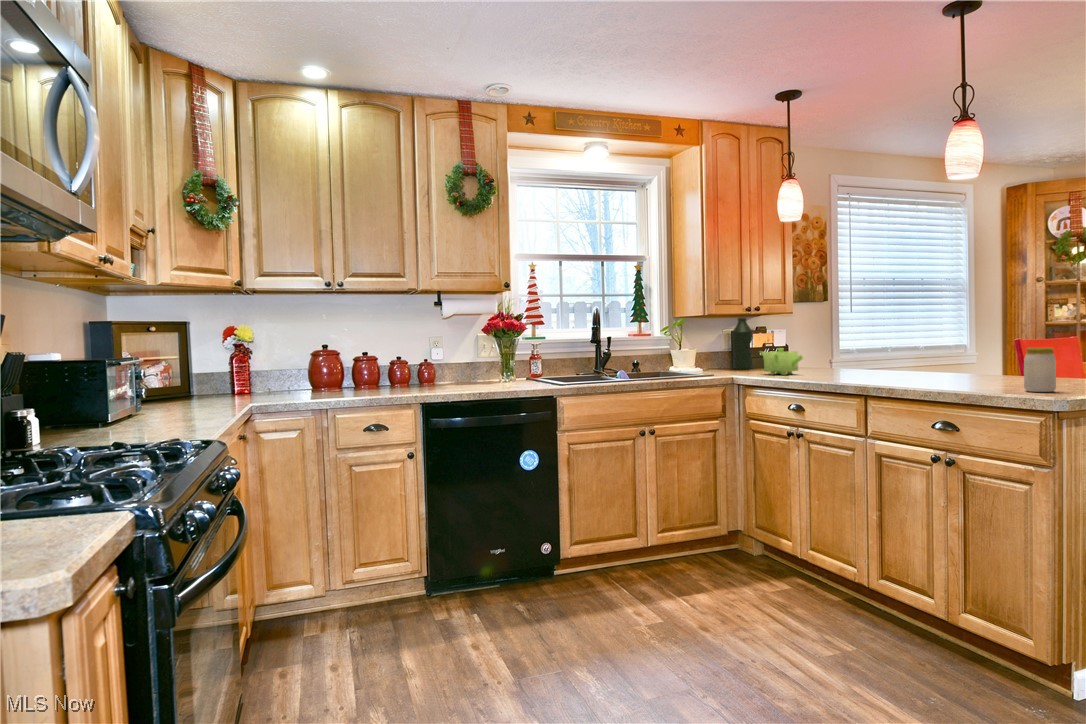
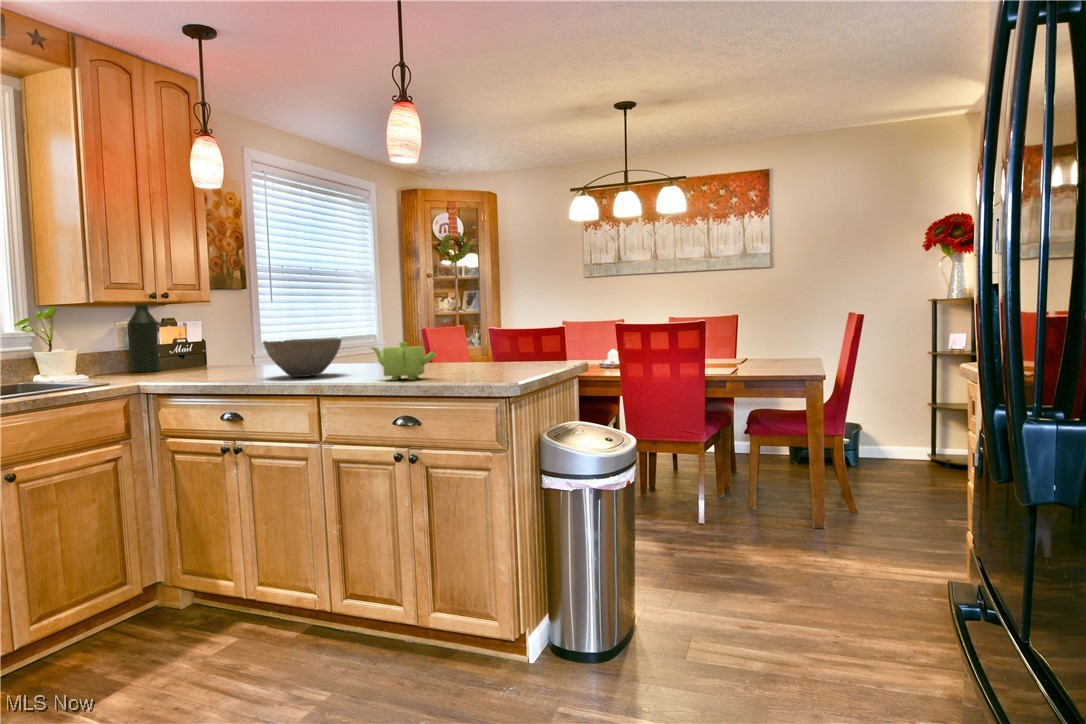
bowl: none [825,346,898,379] -> present [263,339,341,377]
teapot: present [760,348,803,375] -> present [371,342,436,381]
jar: present [1024,348,1056,392] -> none [461,338,486,380]

